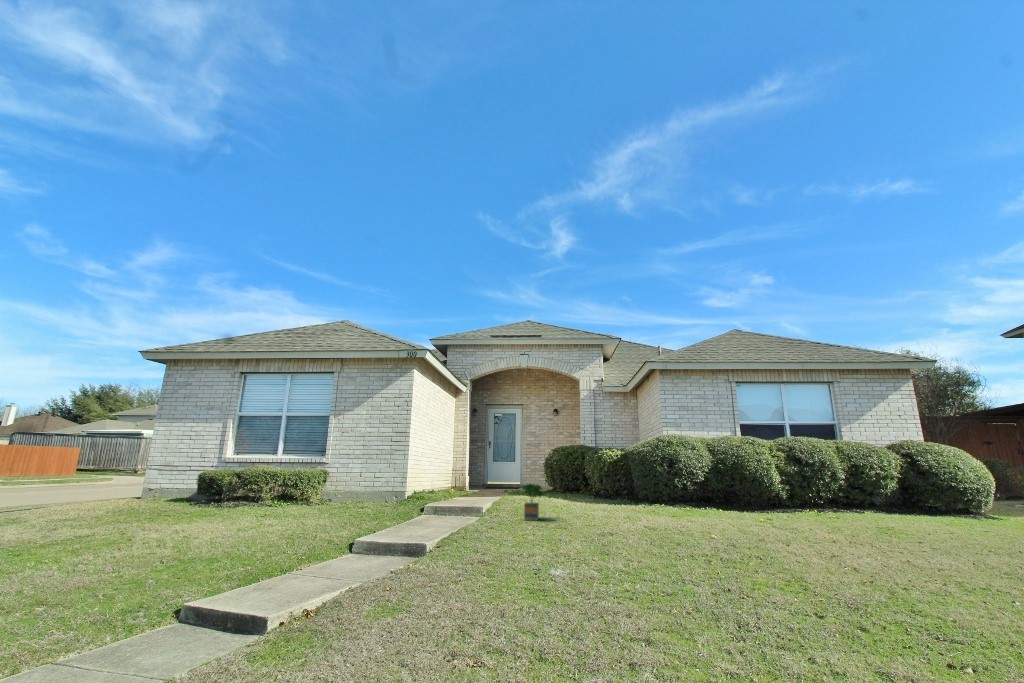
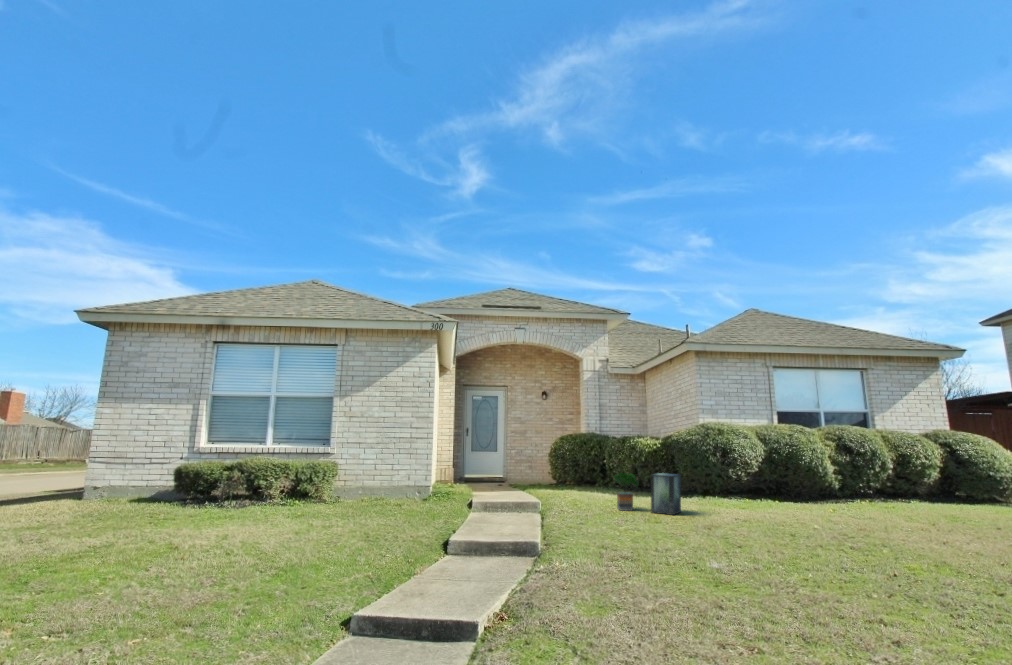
storage box: none [552,484,583,526] -> present [651,473,681,515]

